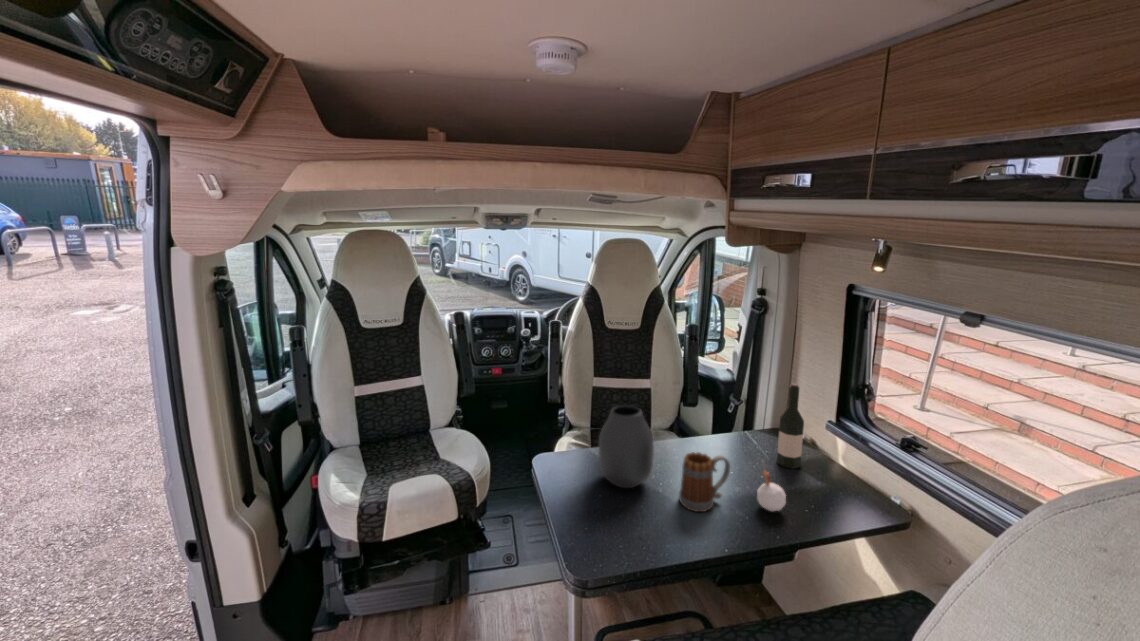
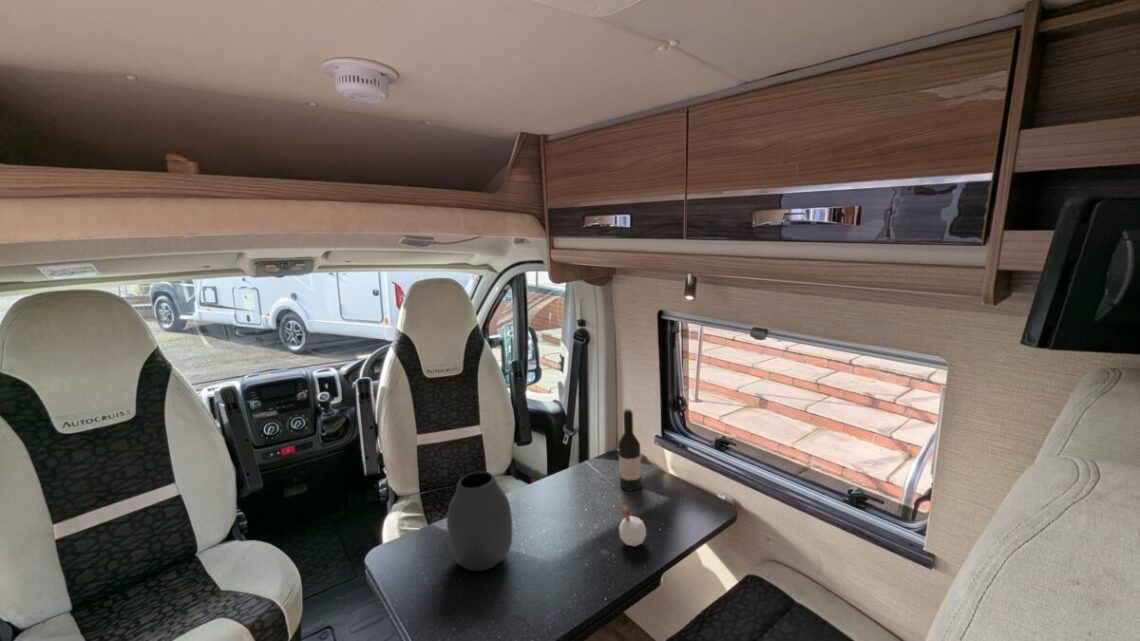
mug: present [679,452,730,512] -> none [546,503,592,574]

